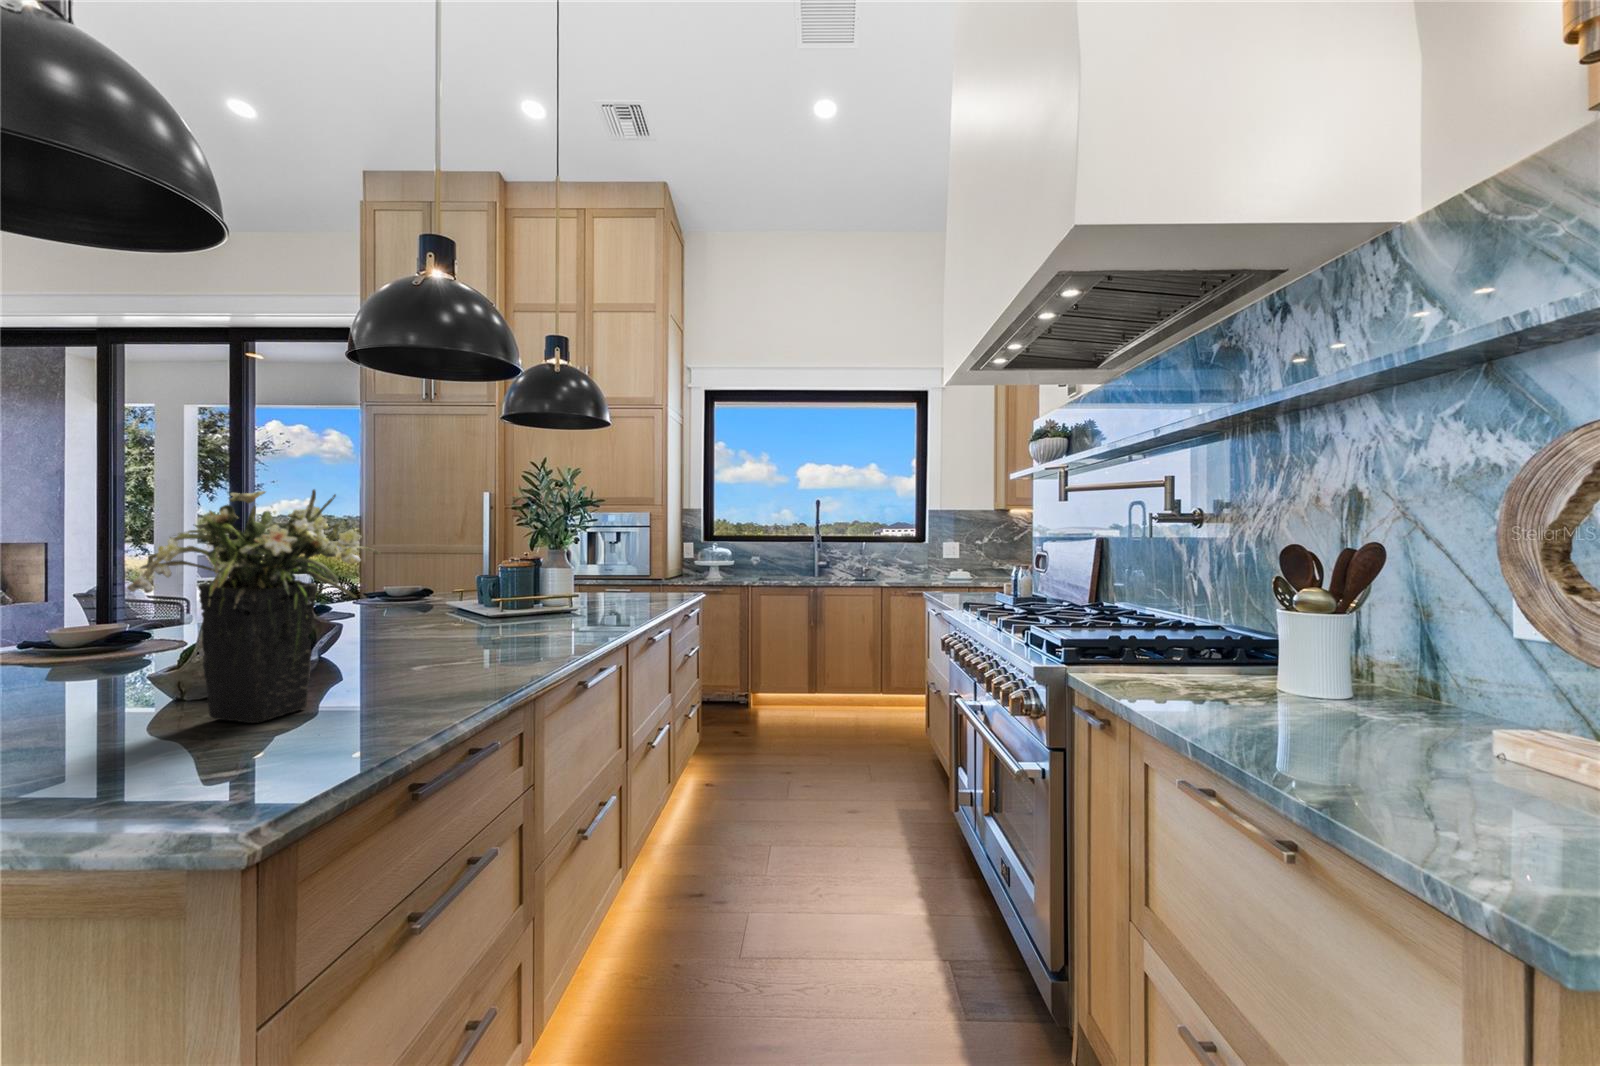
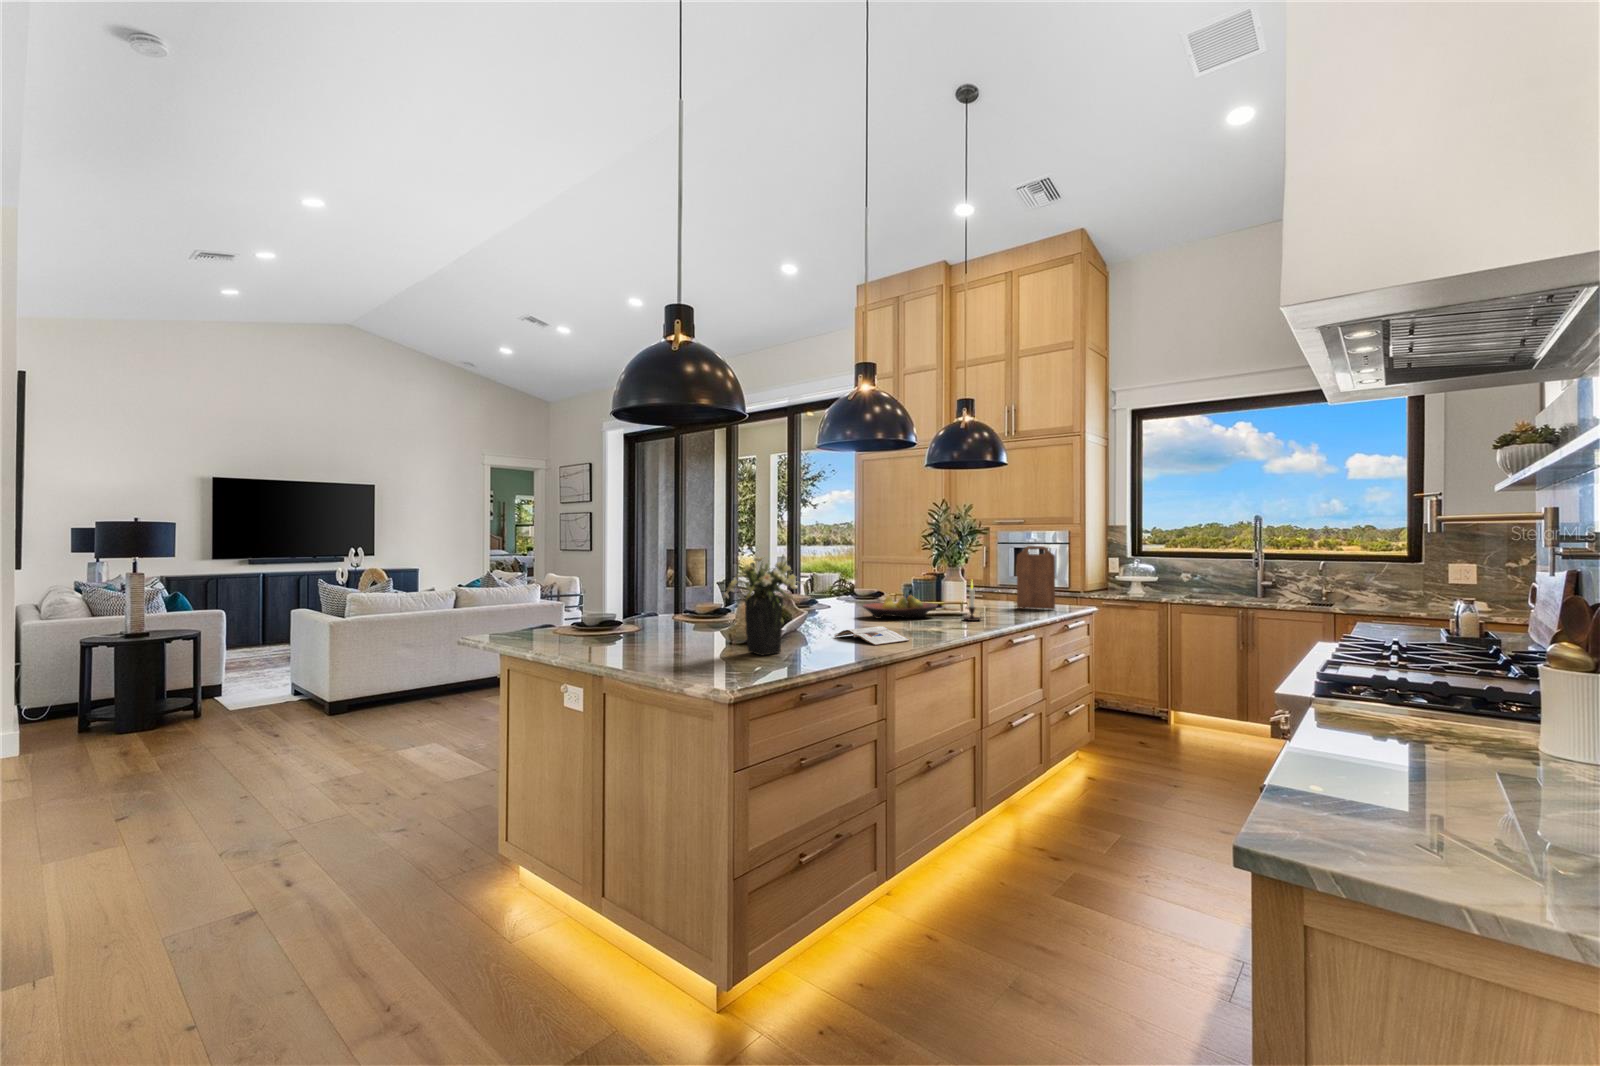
cutting board: none [630,520,675,597] -> present [1017,546,1055,610]
candle: none [586,558,617,615] -> present [963,582,981,621]
fruit bowl: none [427,585,547,624] -> present [863,596,937,619]
magazine: none [407,632,554,666] -> present [835,626,909,645]

